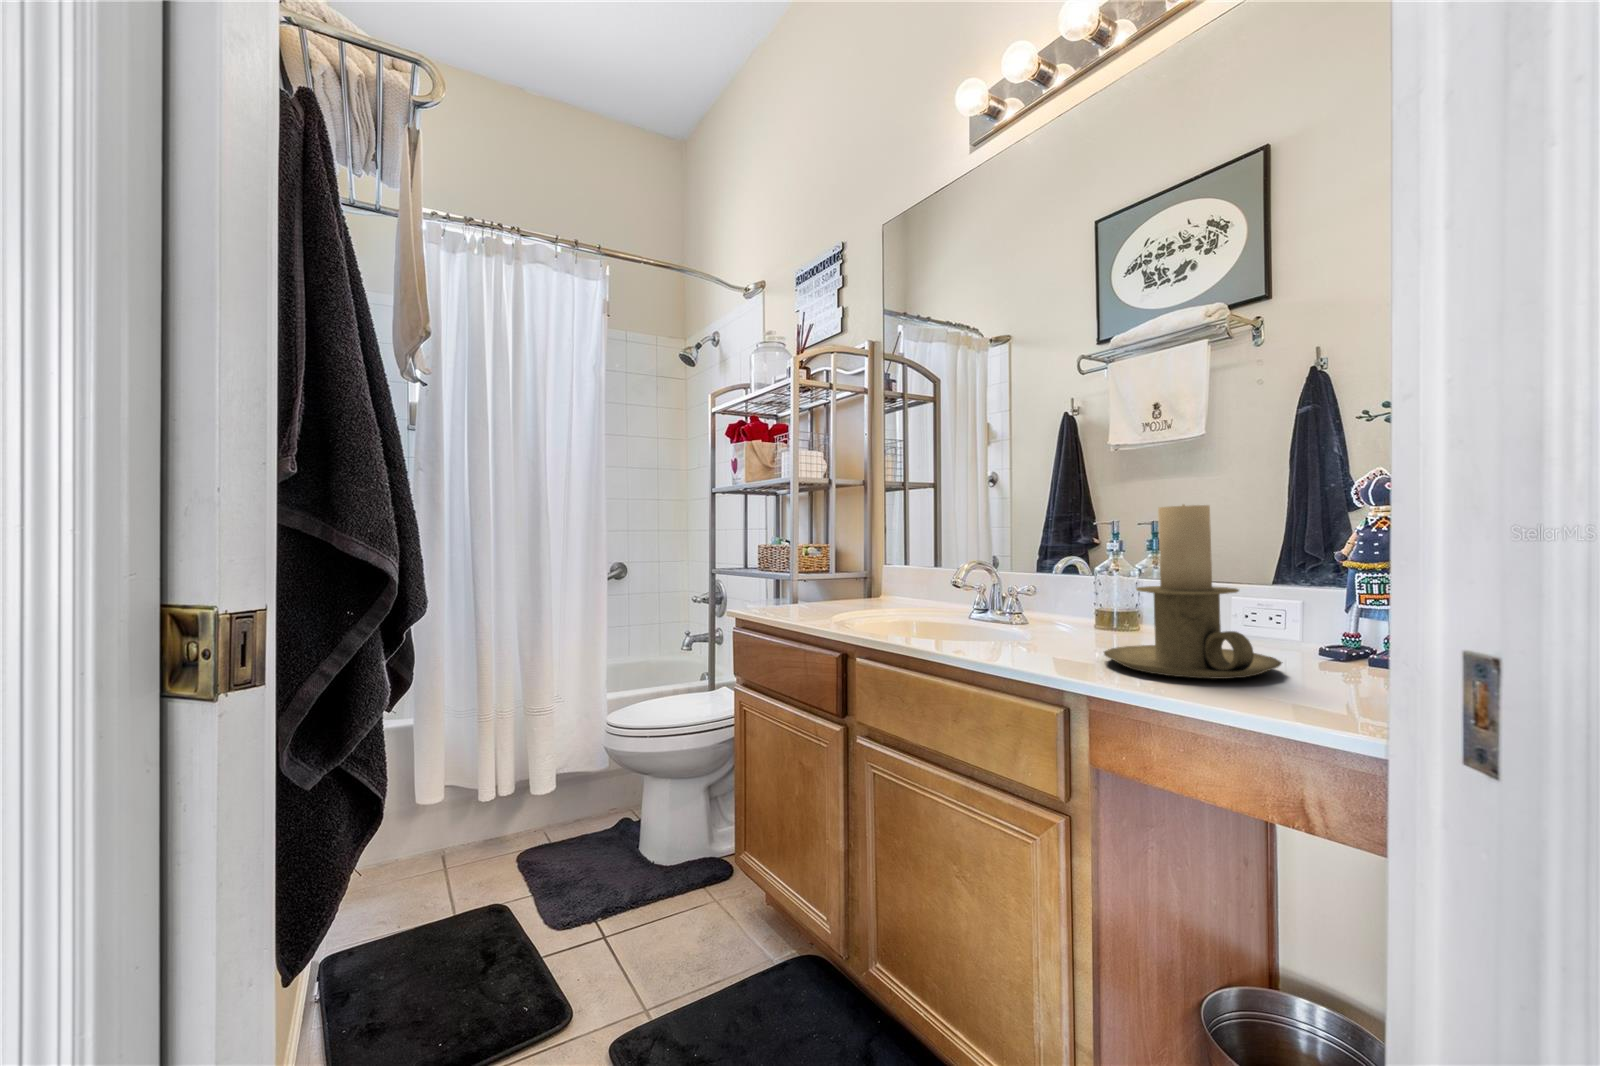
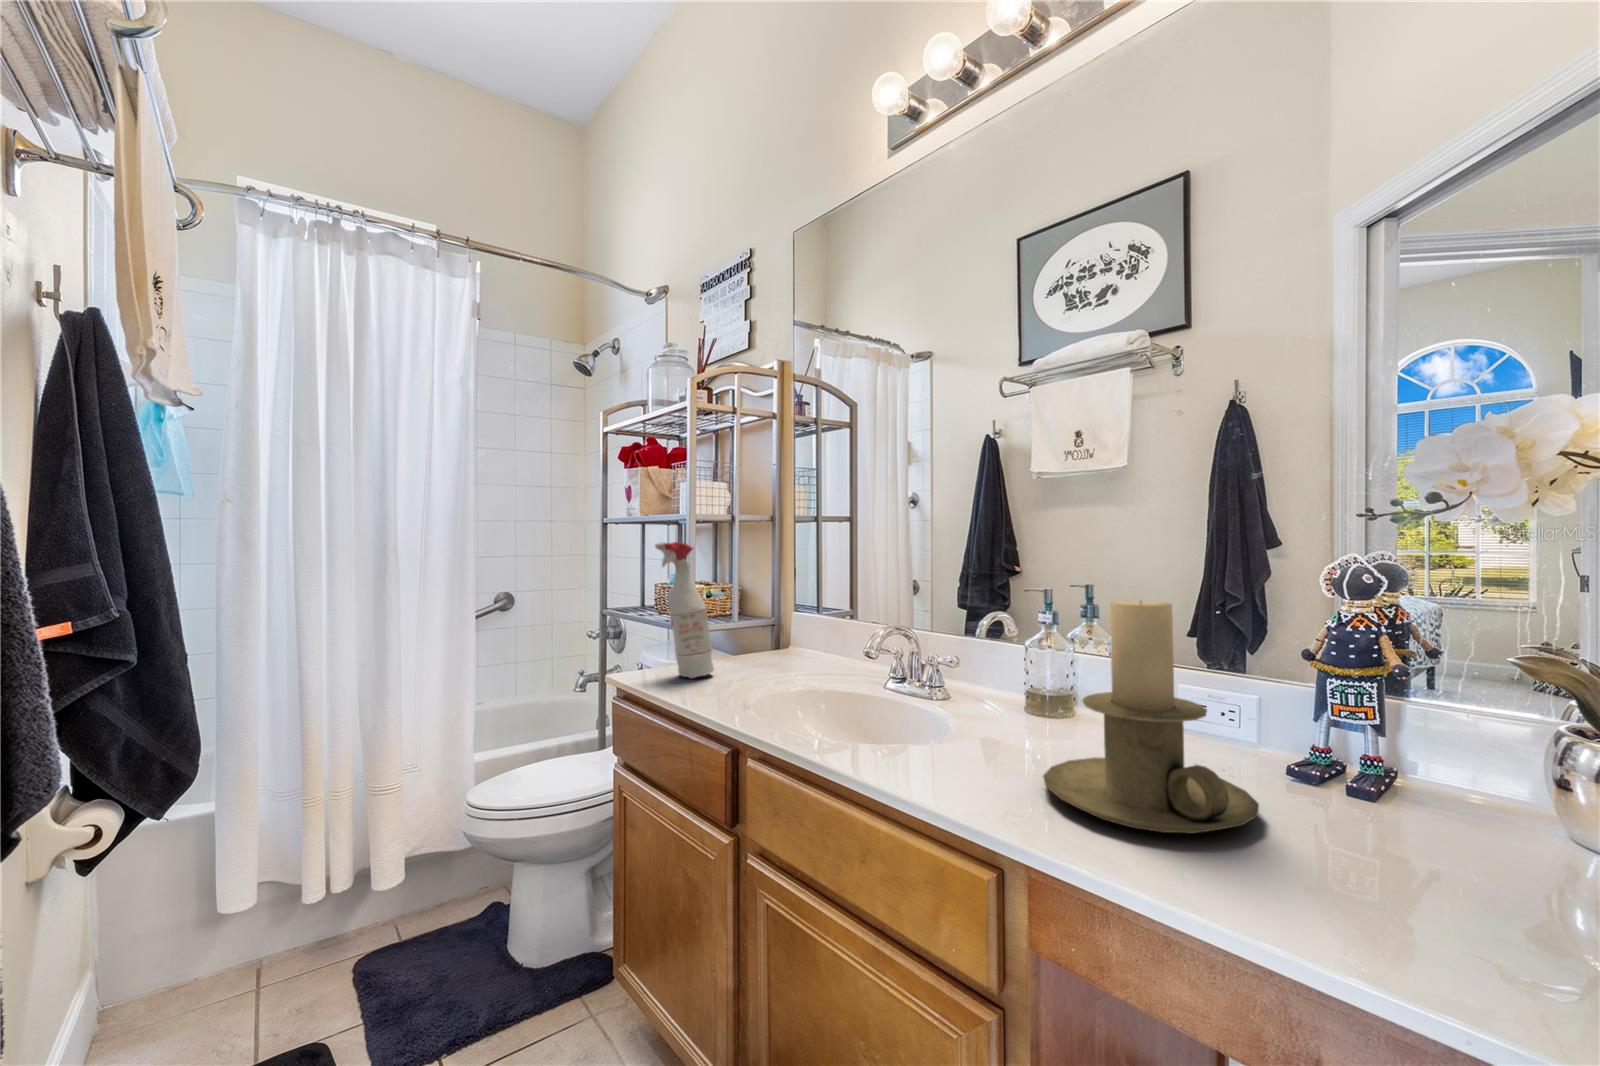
spray bottle: none [769,496,819,612] -> present [655,542,714,678]

